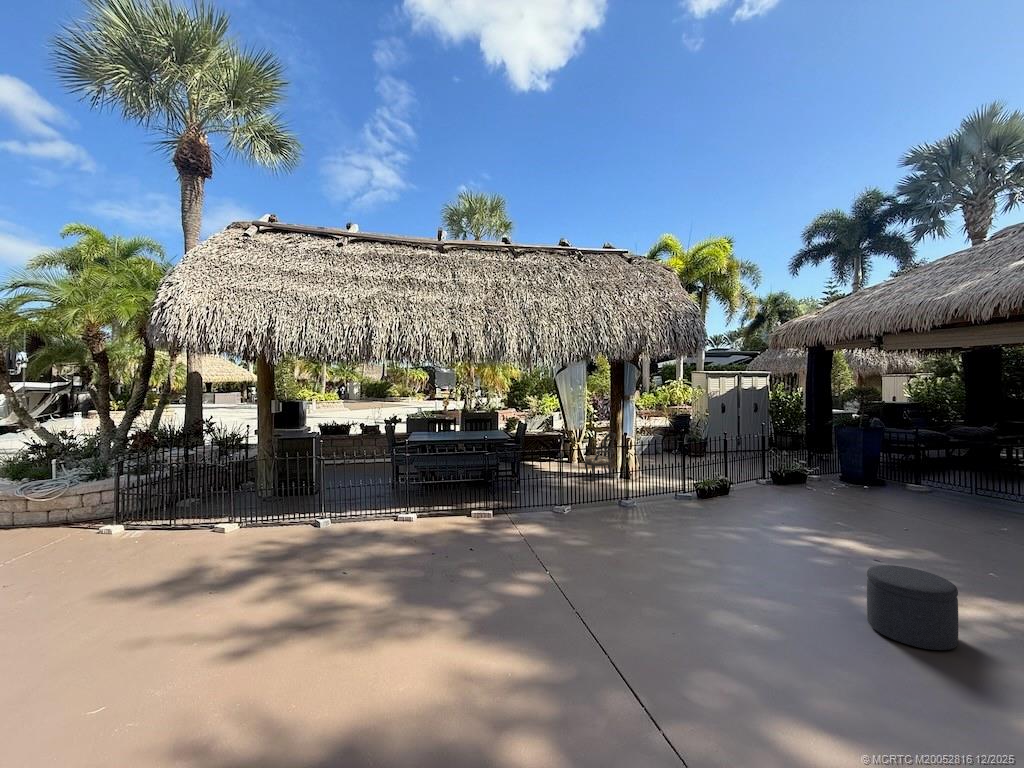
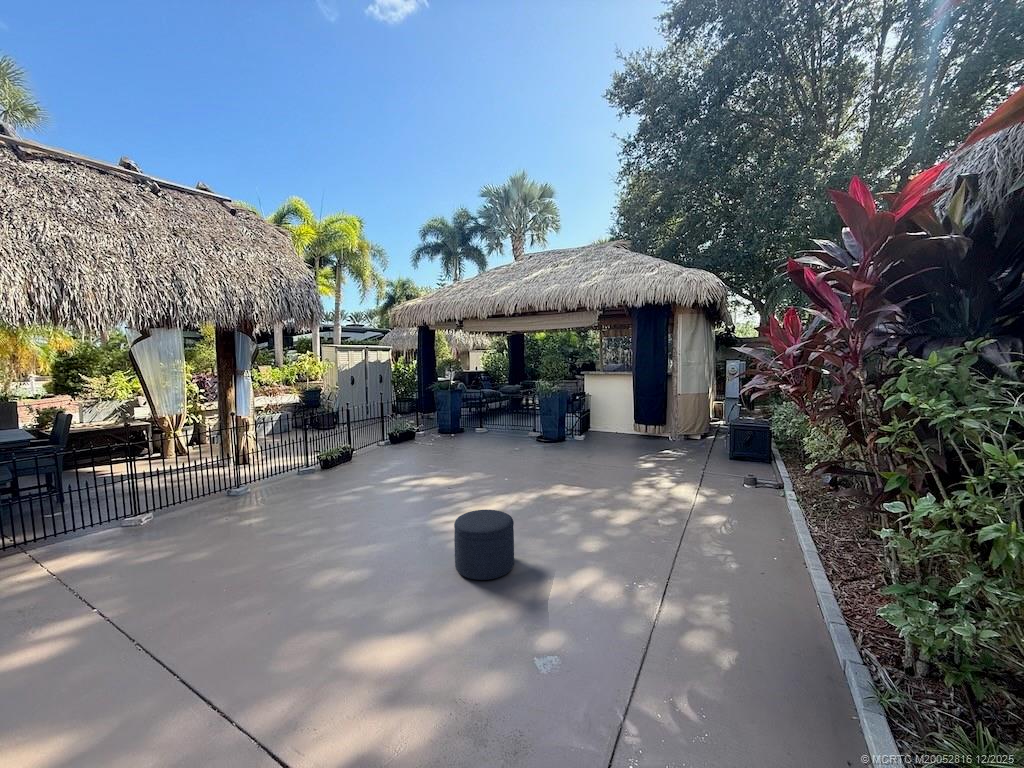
armchair: present [585,433,616,481] -> none [179,414,223,476]

